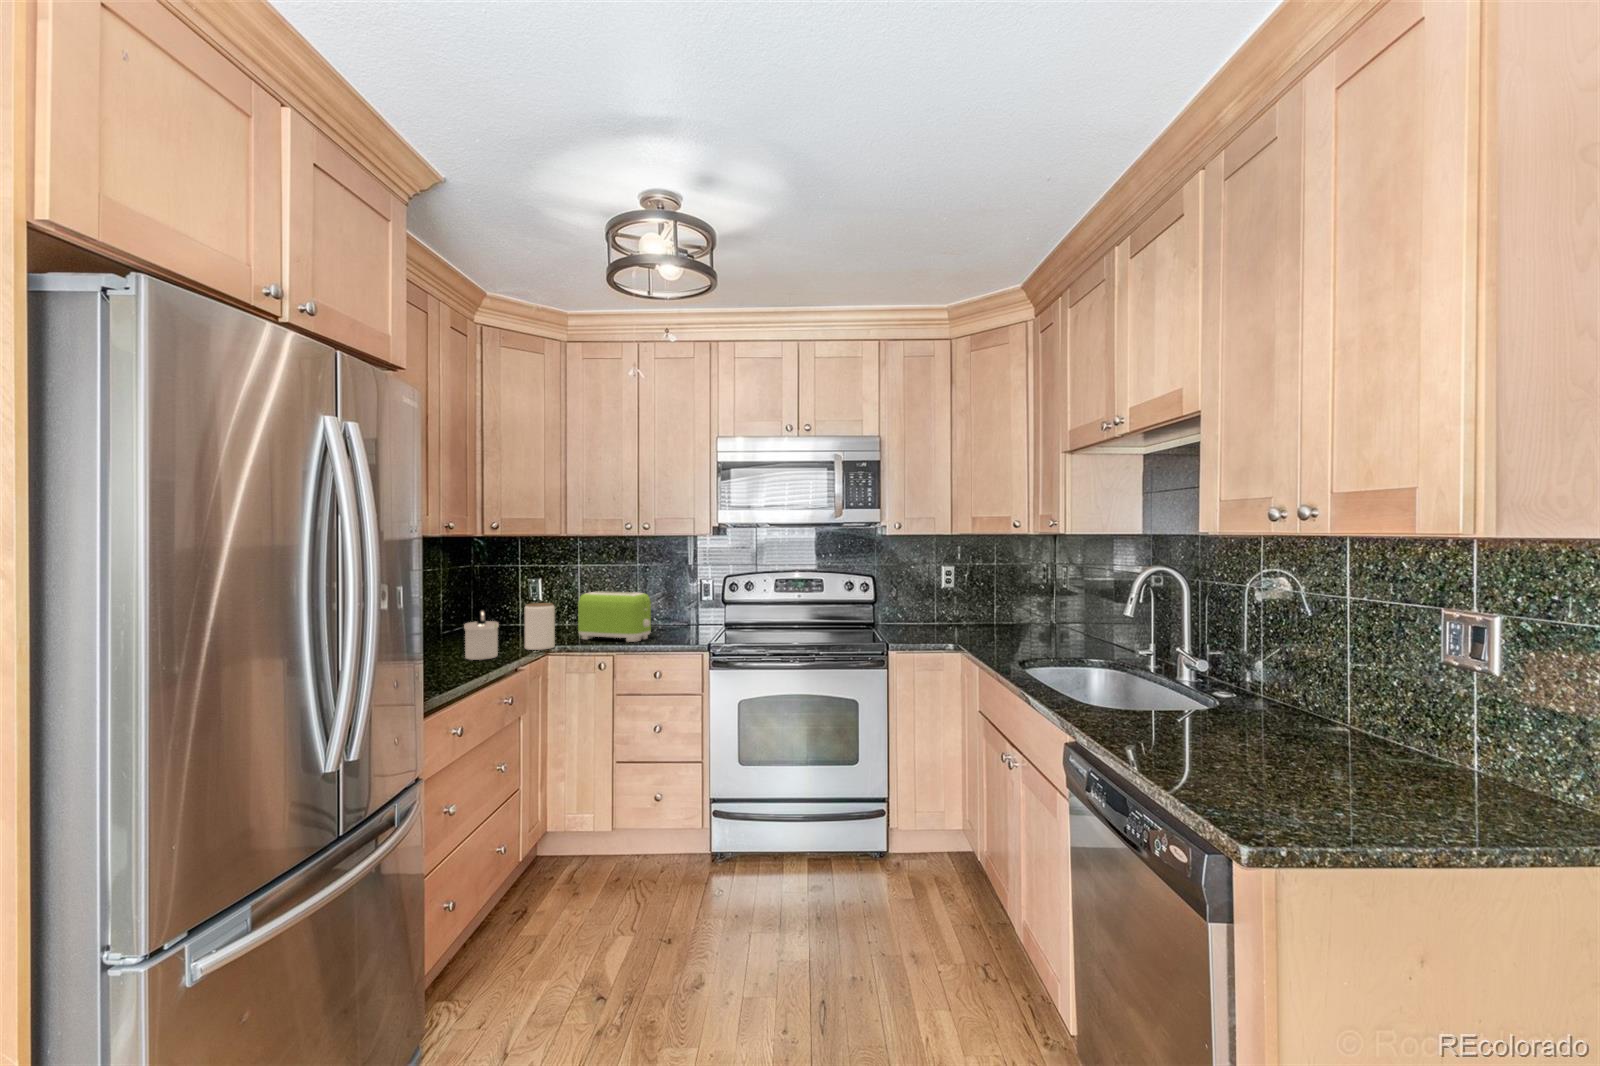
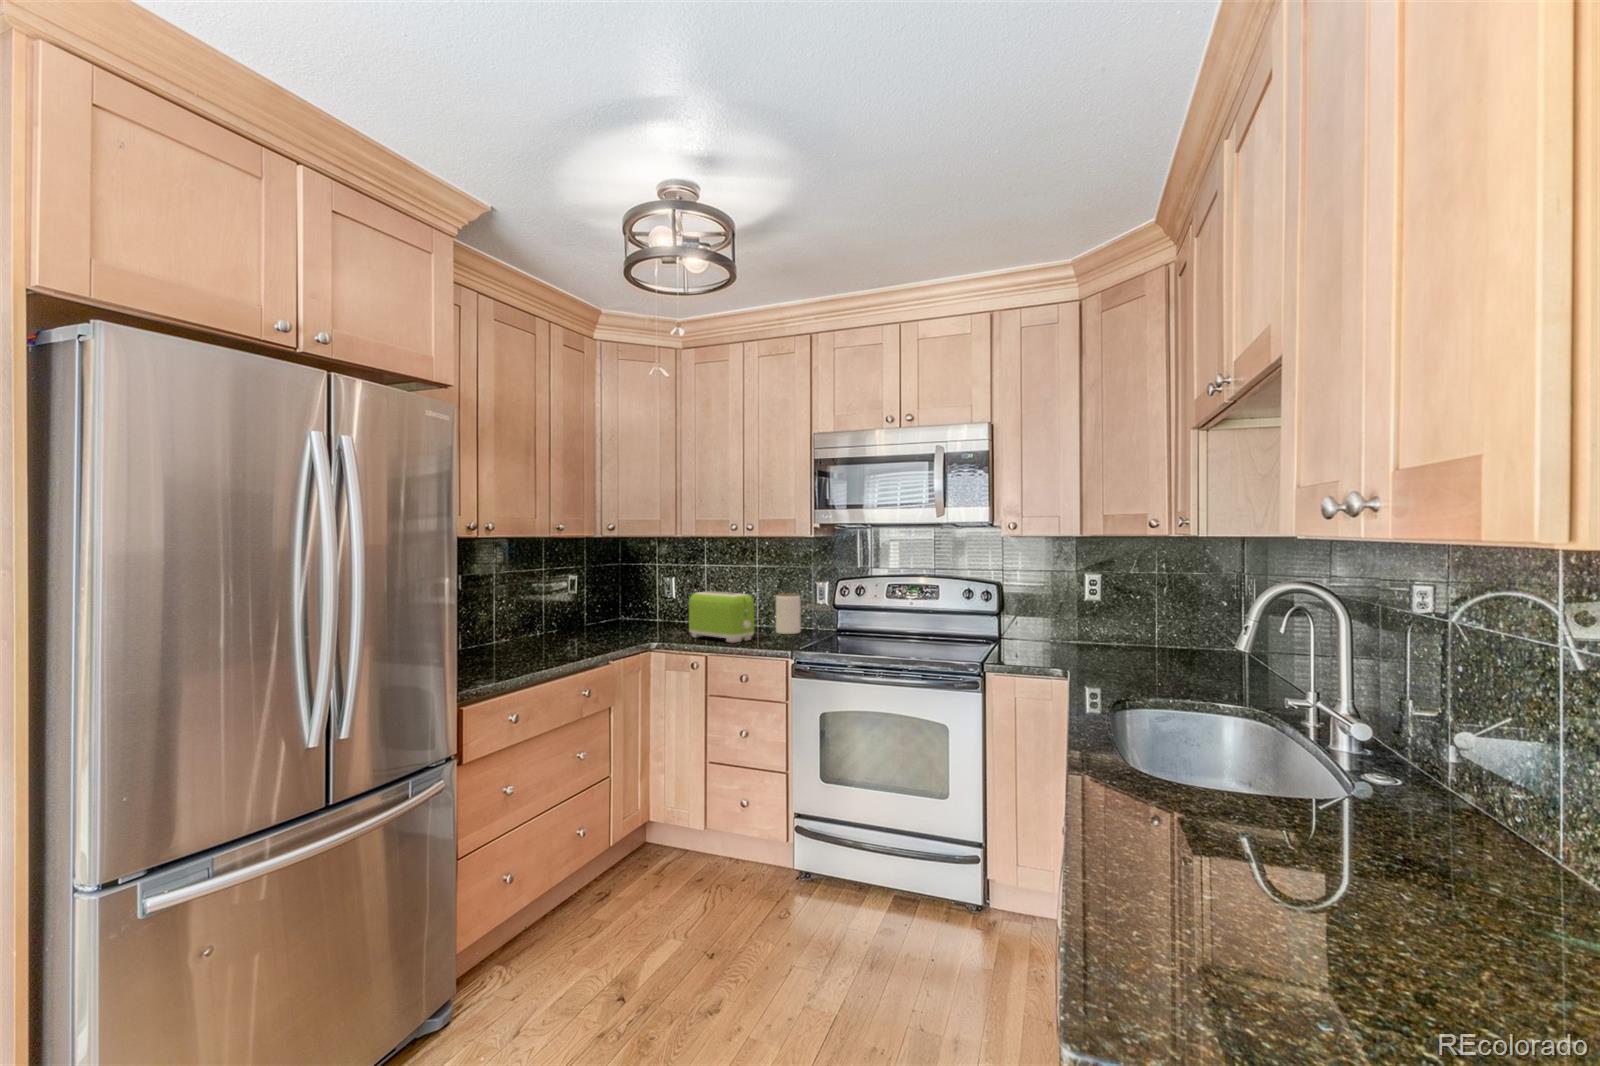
jar: present [525,603,555,650] -> present [776,593,801,634]
soap dispenser: present [464,605,499,660] -> none [571,602,602,652]

